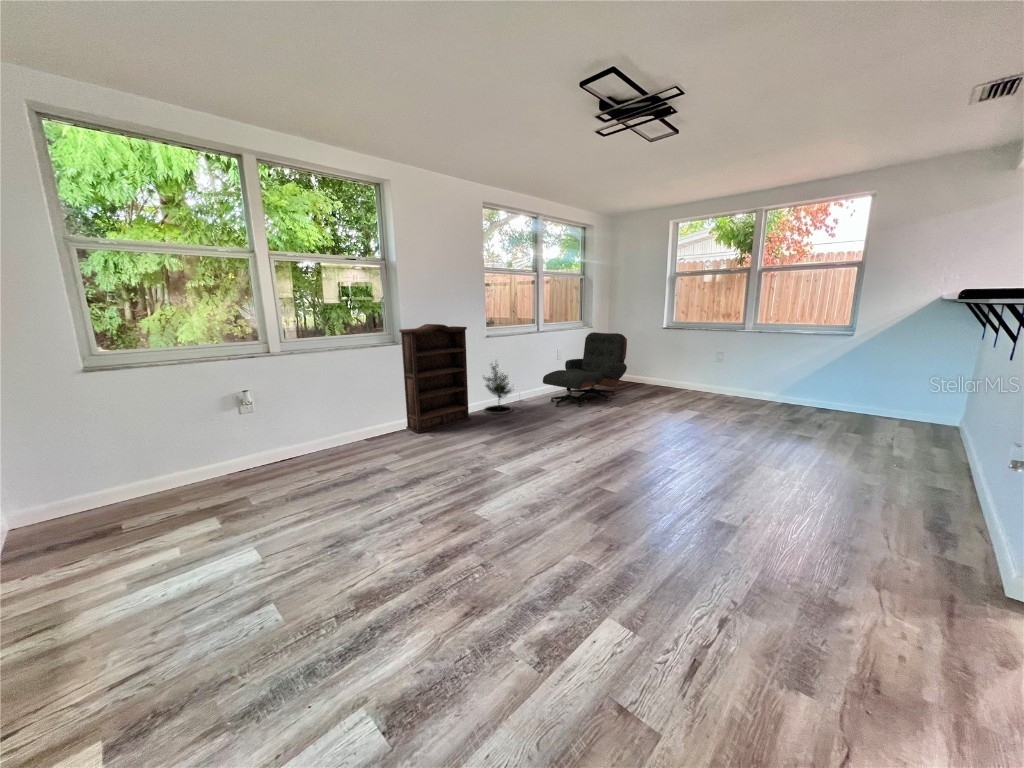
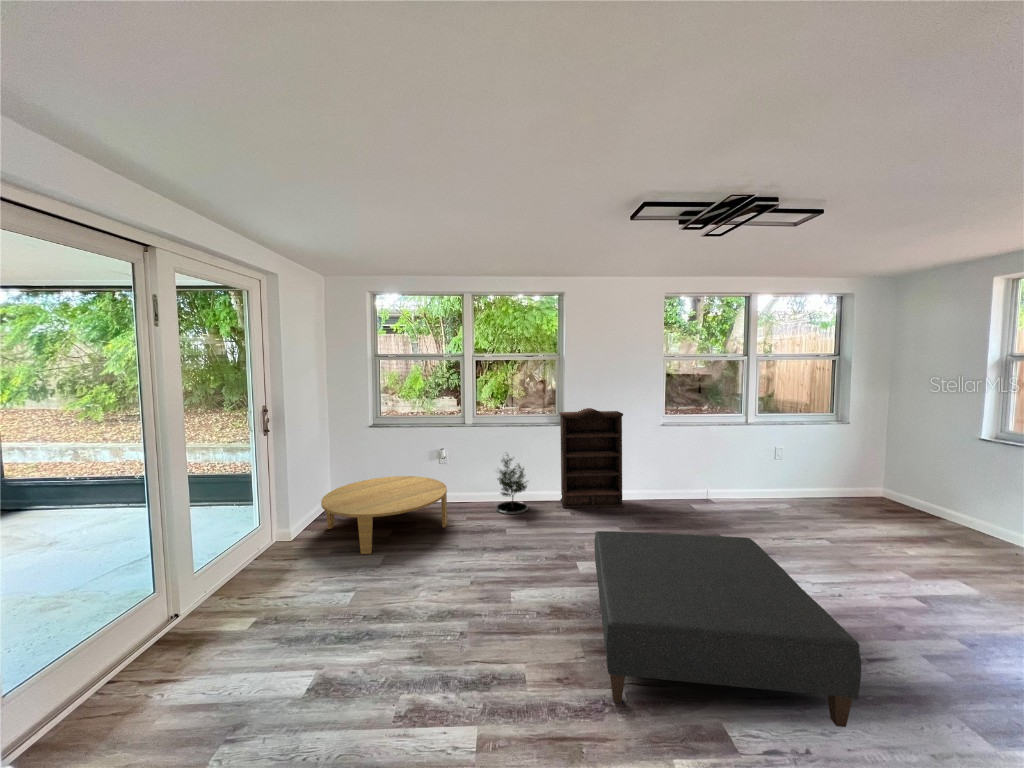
lounge chair: present [543,332,627,407] -> none [732,428,881,527]
potted tree: present [483,364,513,414] -> present [496,455,528,514]
ottoman: none [531,406,756,542] -> present [595,531,861,727]
coffee table: none [39,433,302,562] -> present [321,476,447,554]

